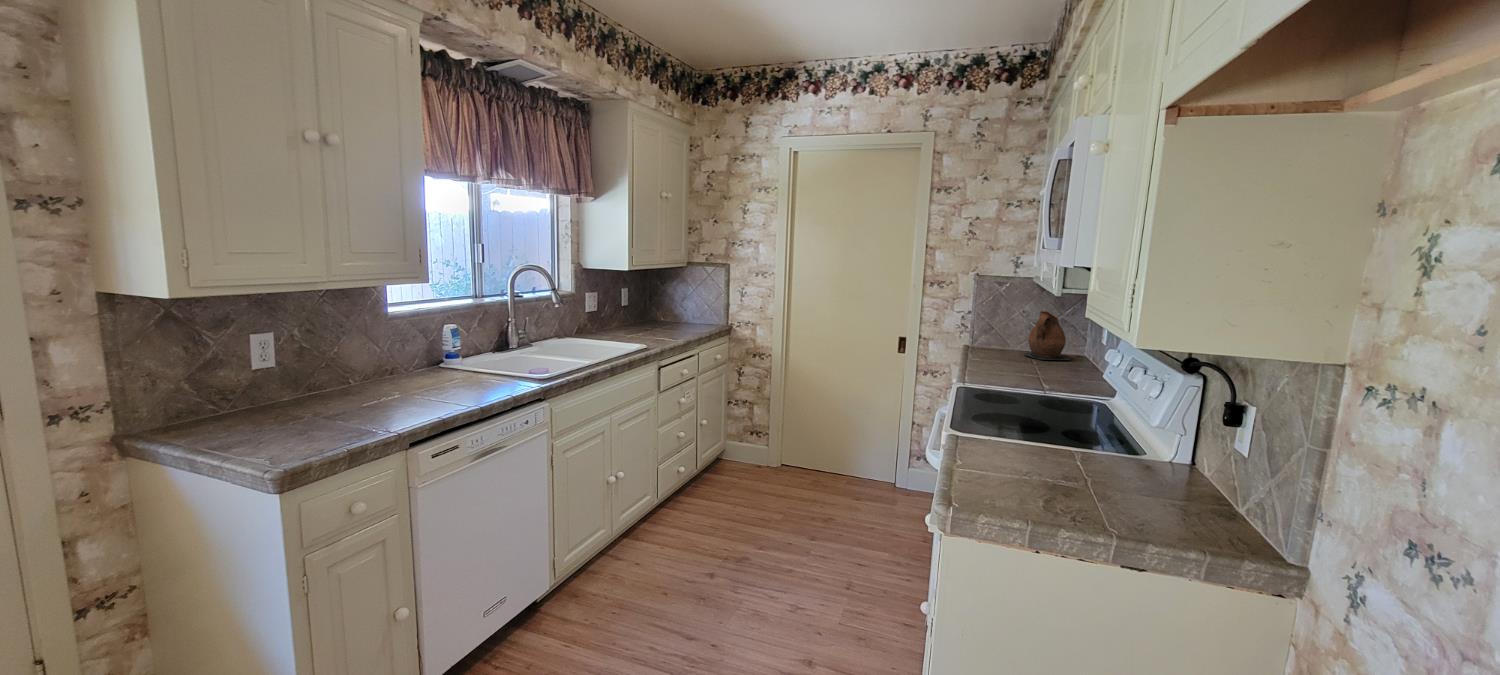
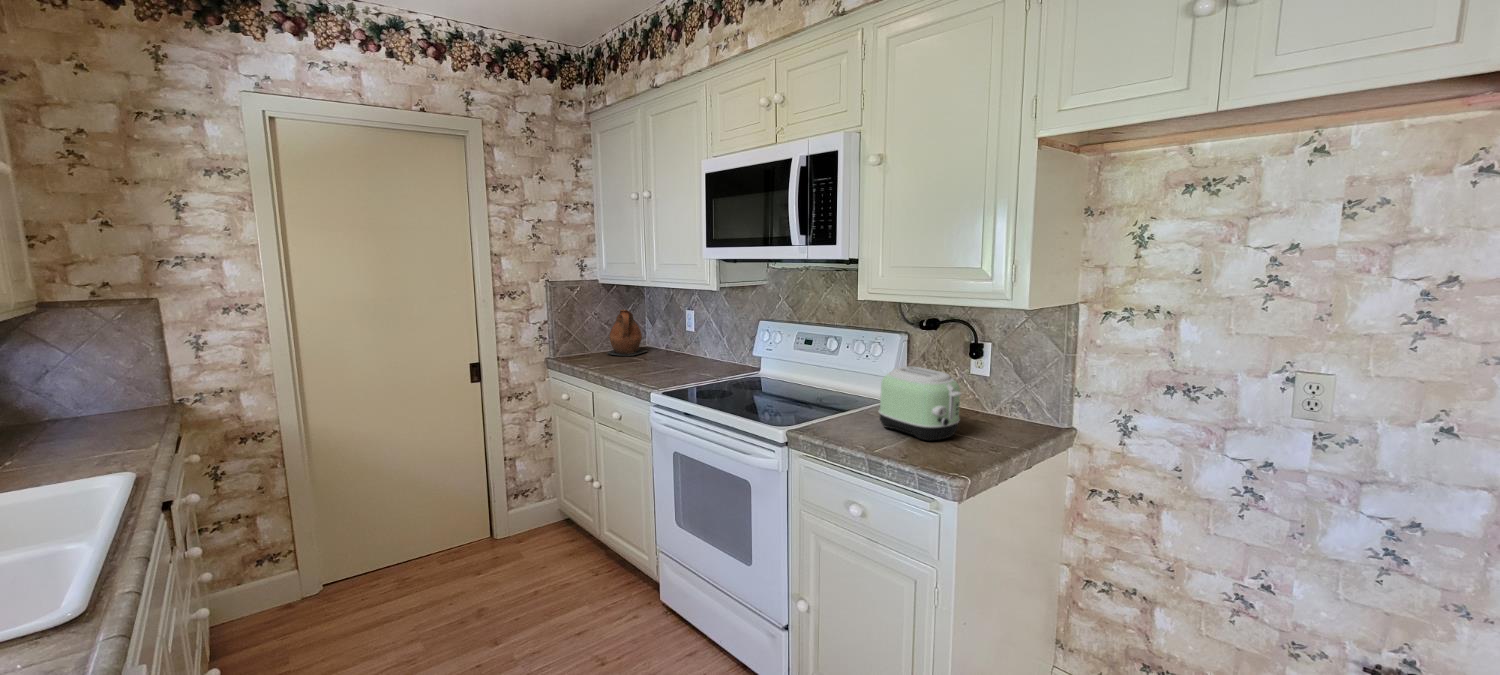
toaster: none [1100,405,1212,521] -> present [879,366,962,441]

